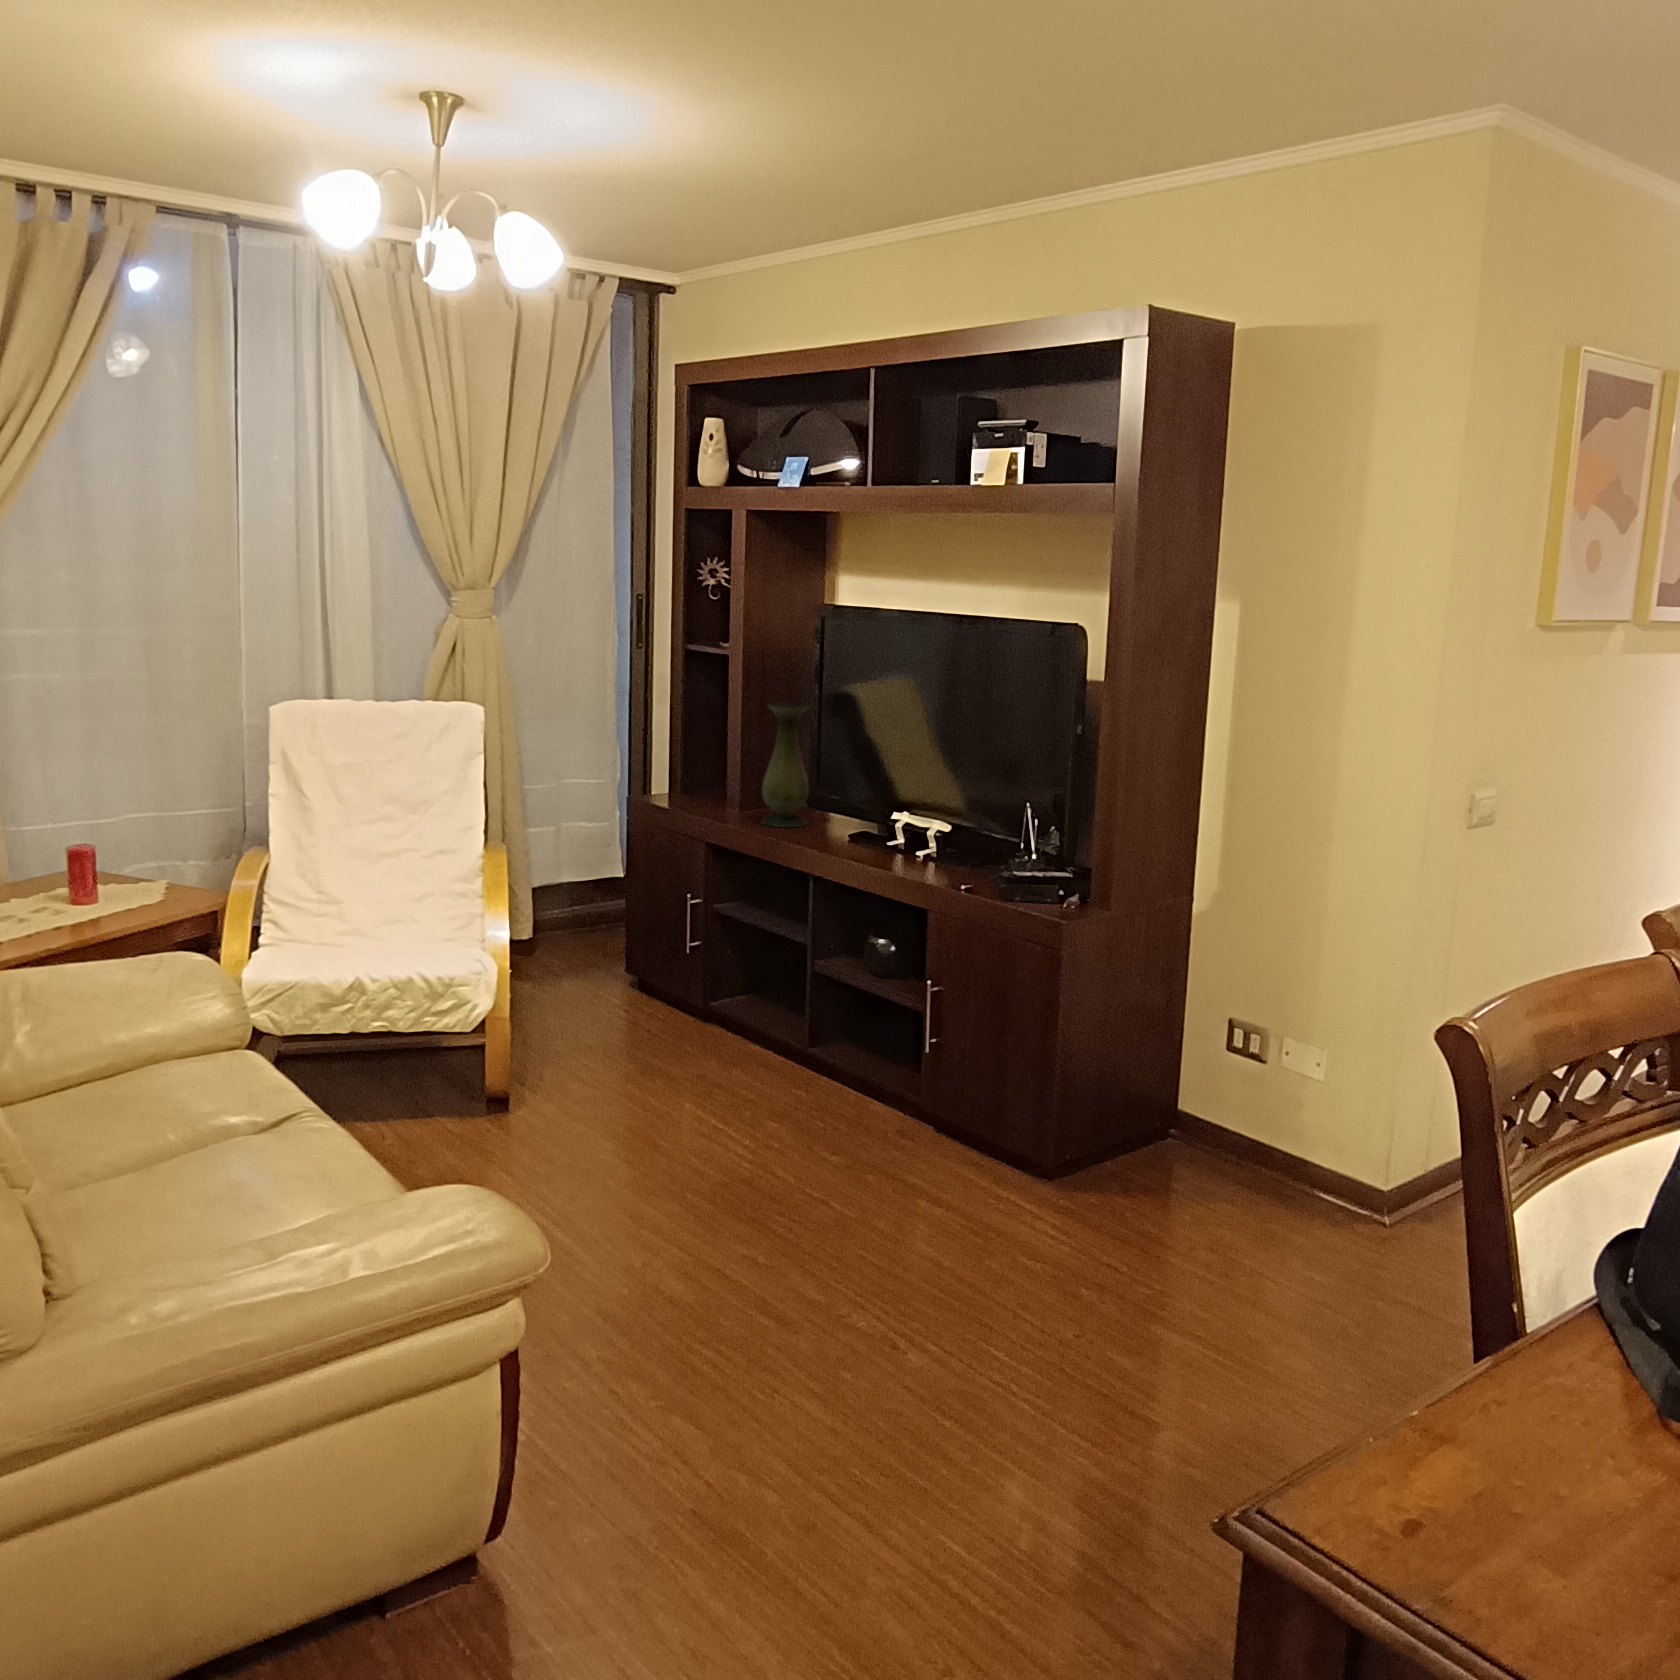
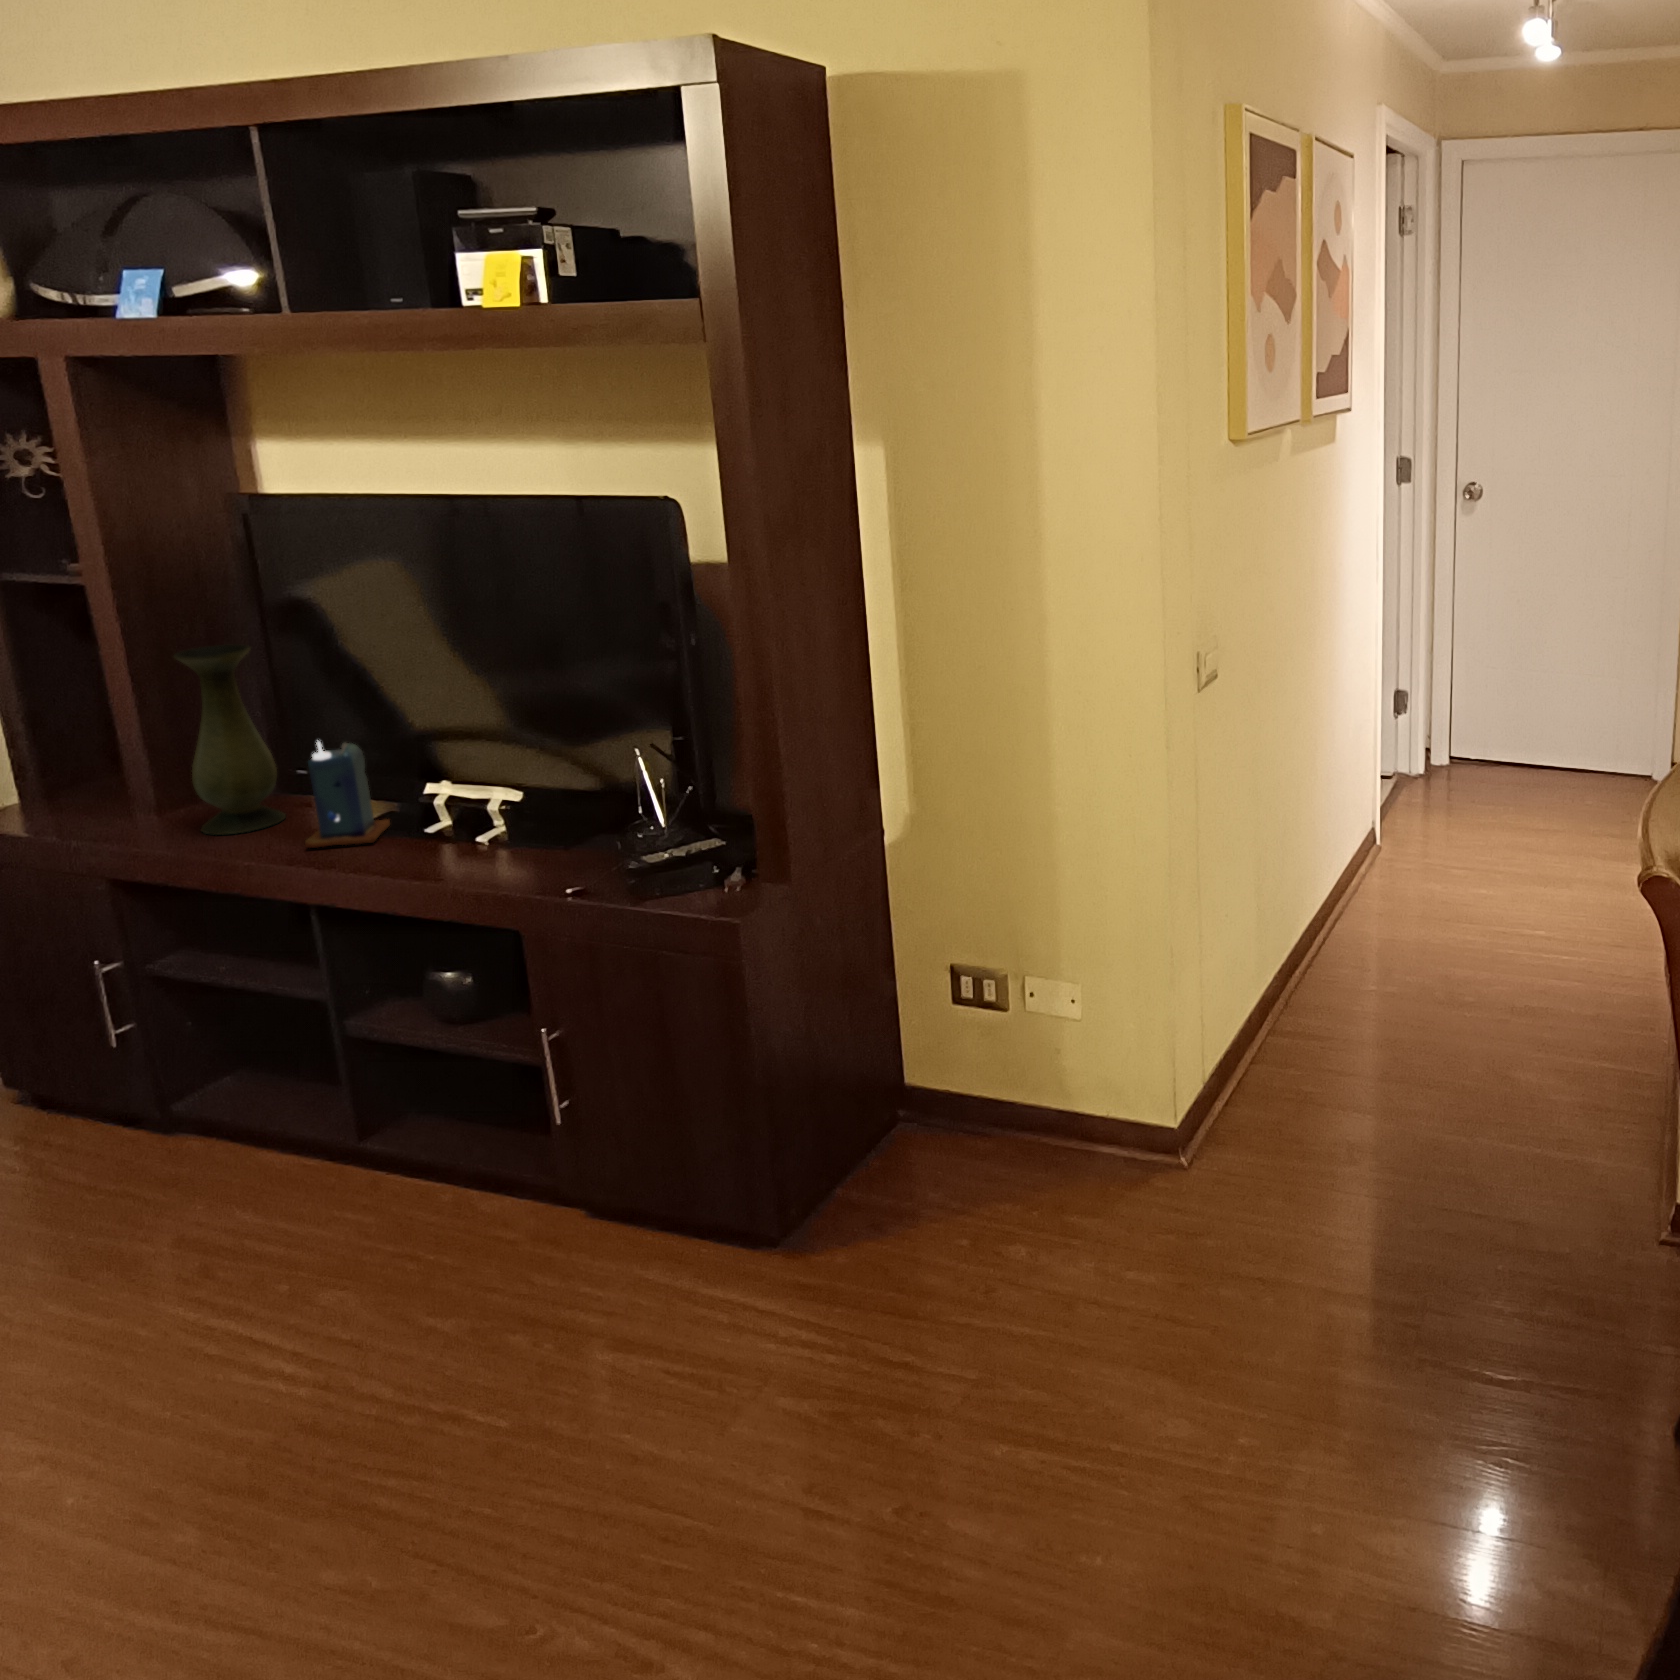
candle: none [816,770,867,844] -> present [305,741,390,848]

